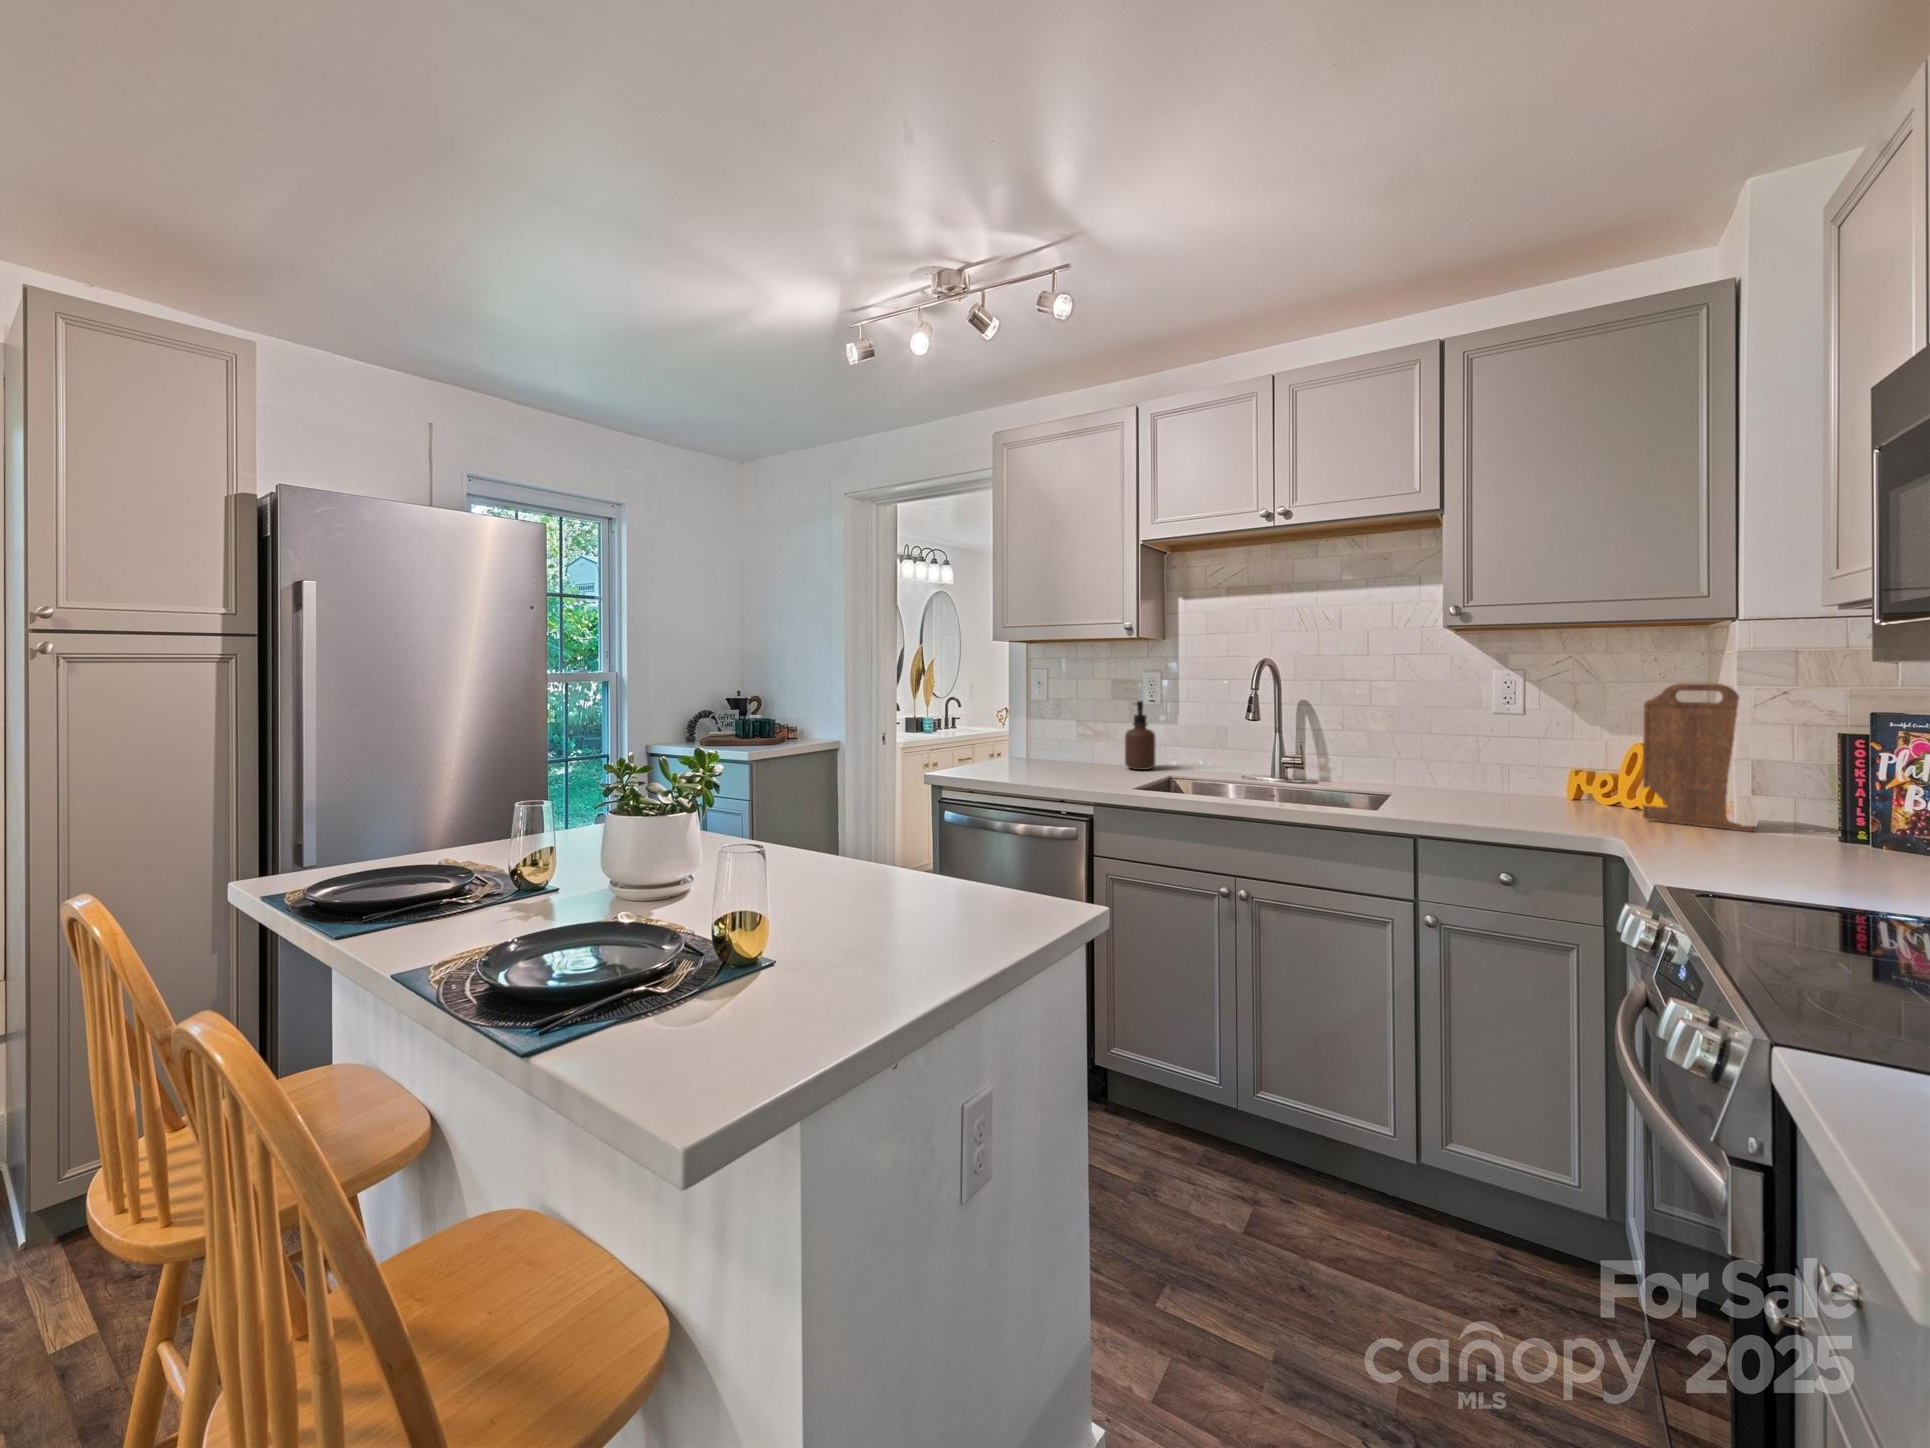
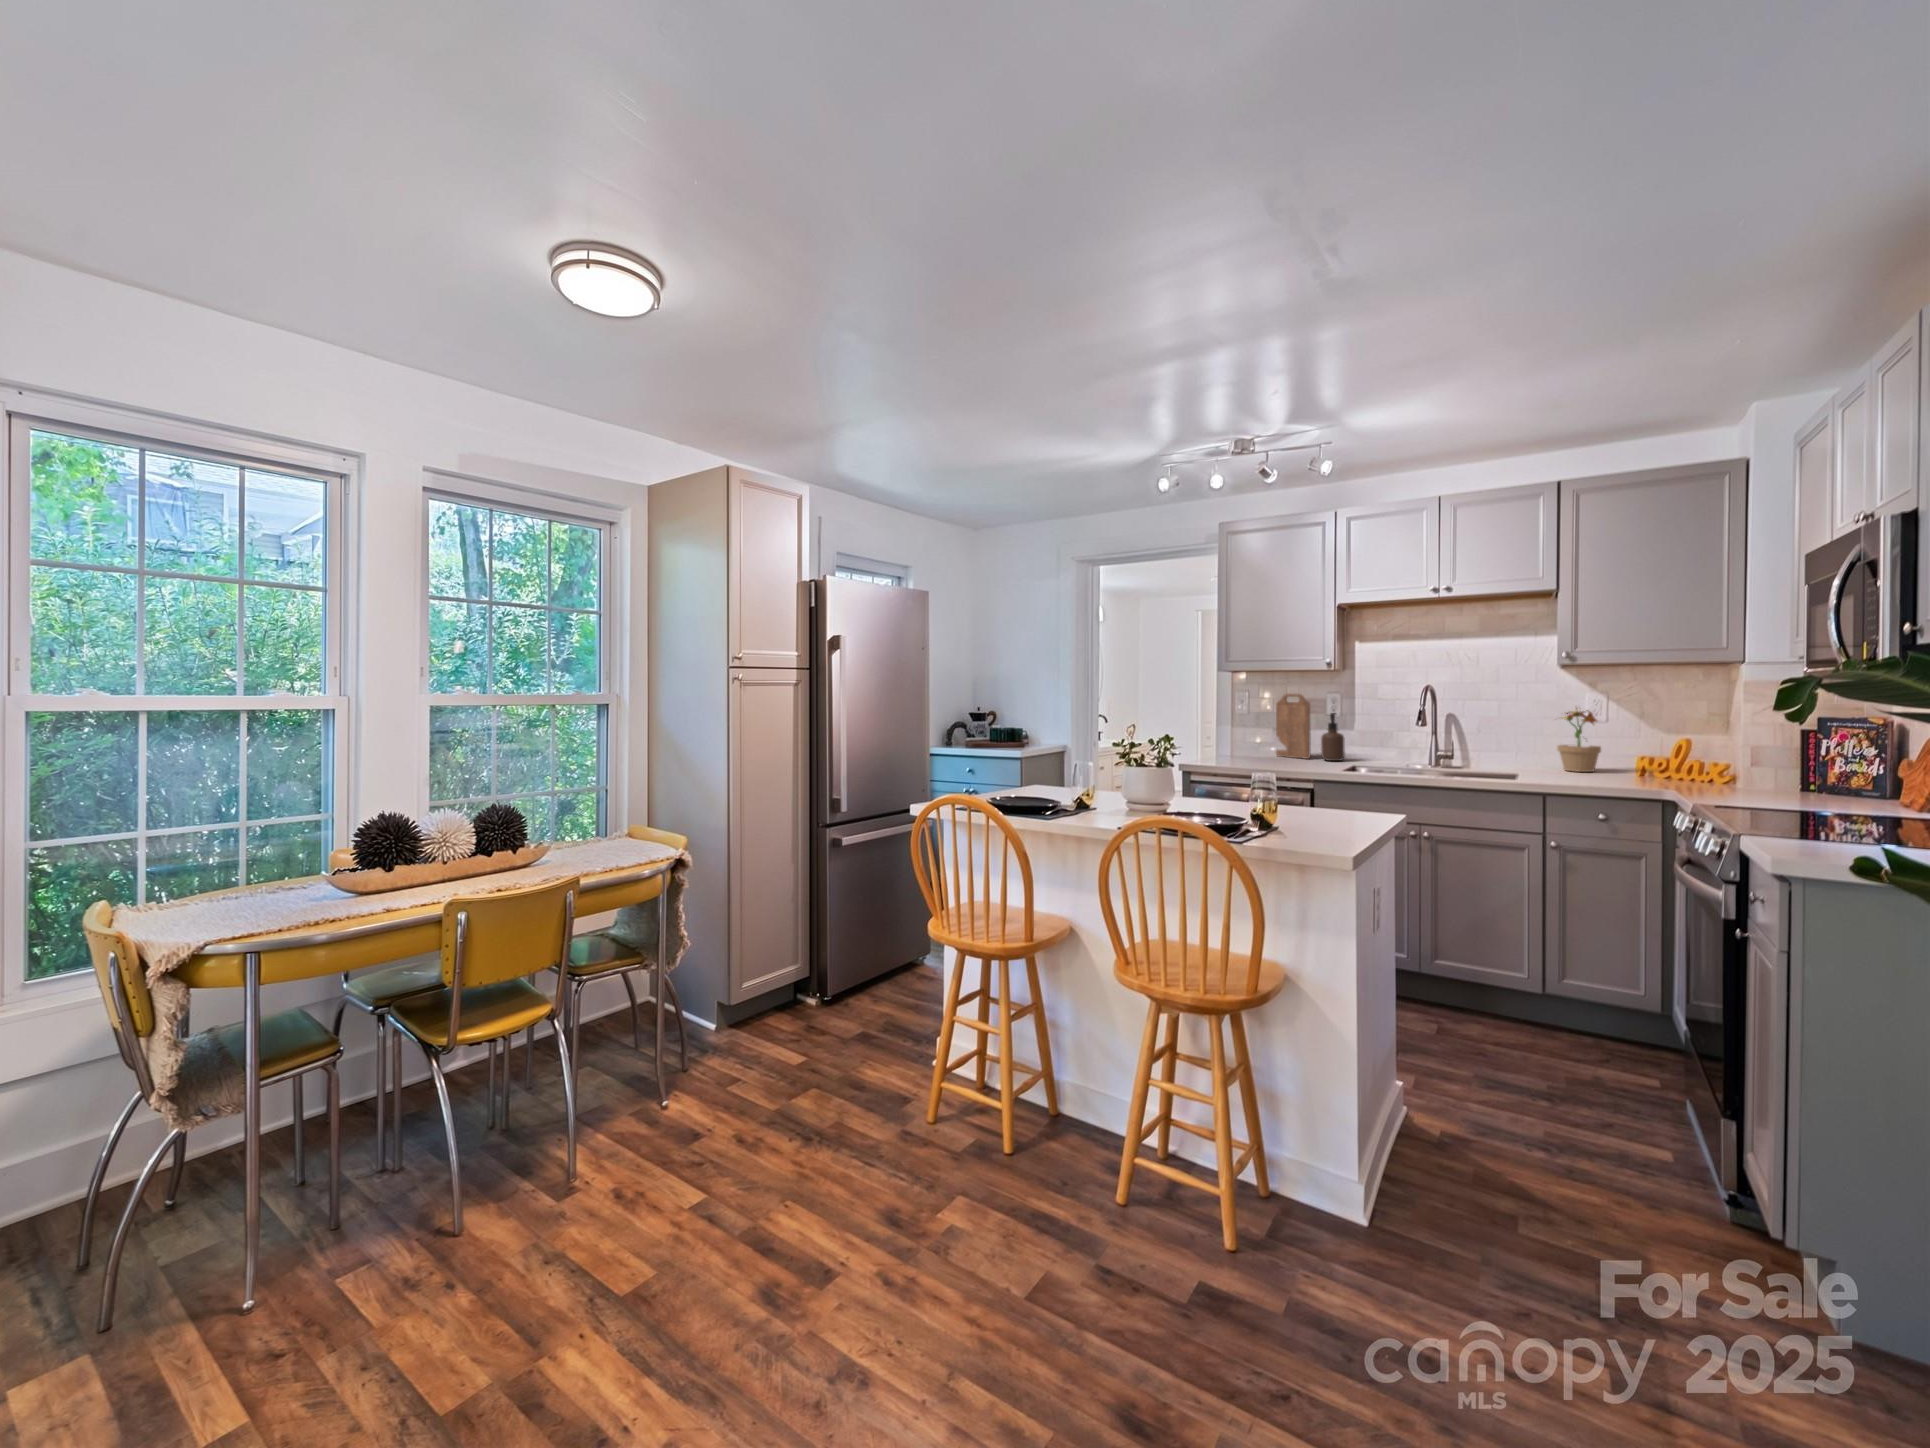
cutting board: present [1643,684,1757,832] -> present [1276,694,1311,759]
potted plant: none [1441,691,1511,793] -> present [1557,708,1601,772]

